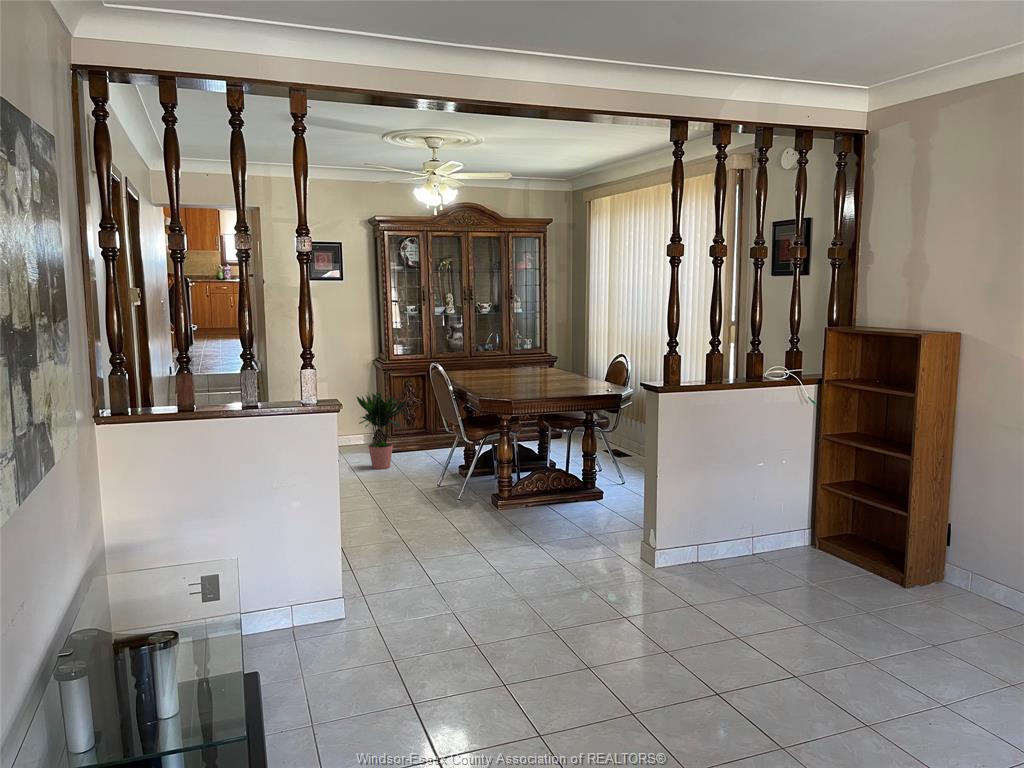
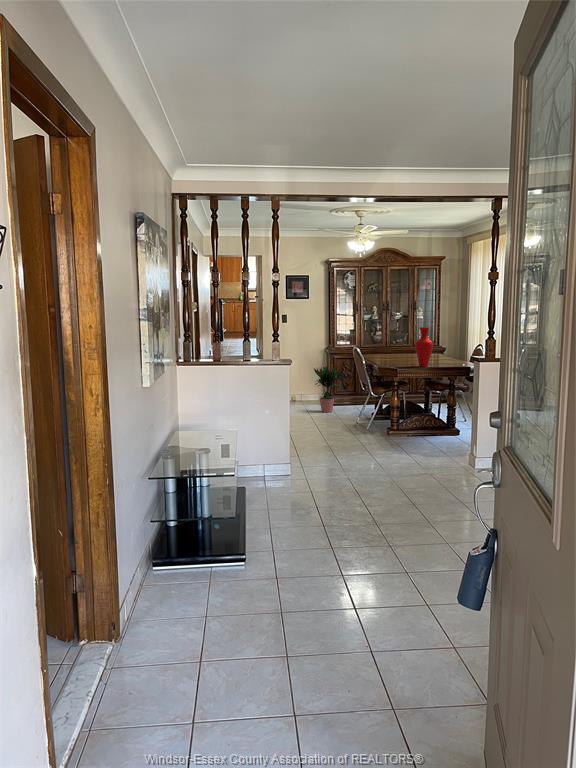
vase: none [535,331,564,395] -> present [415,327,433,367]

